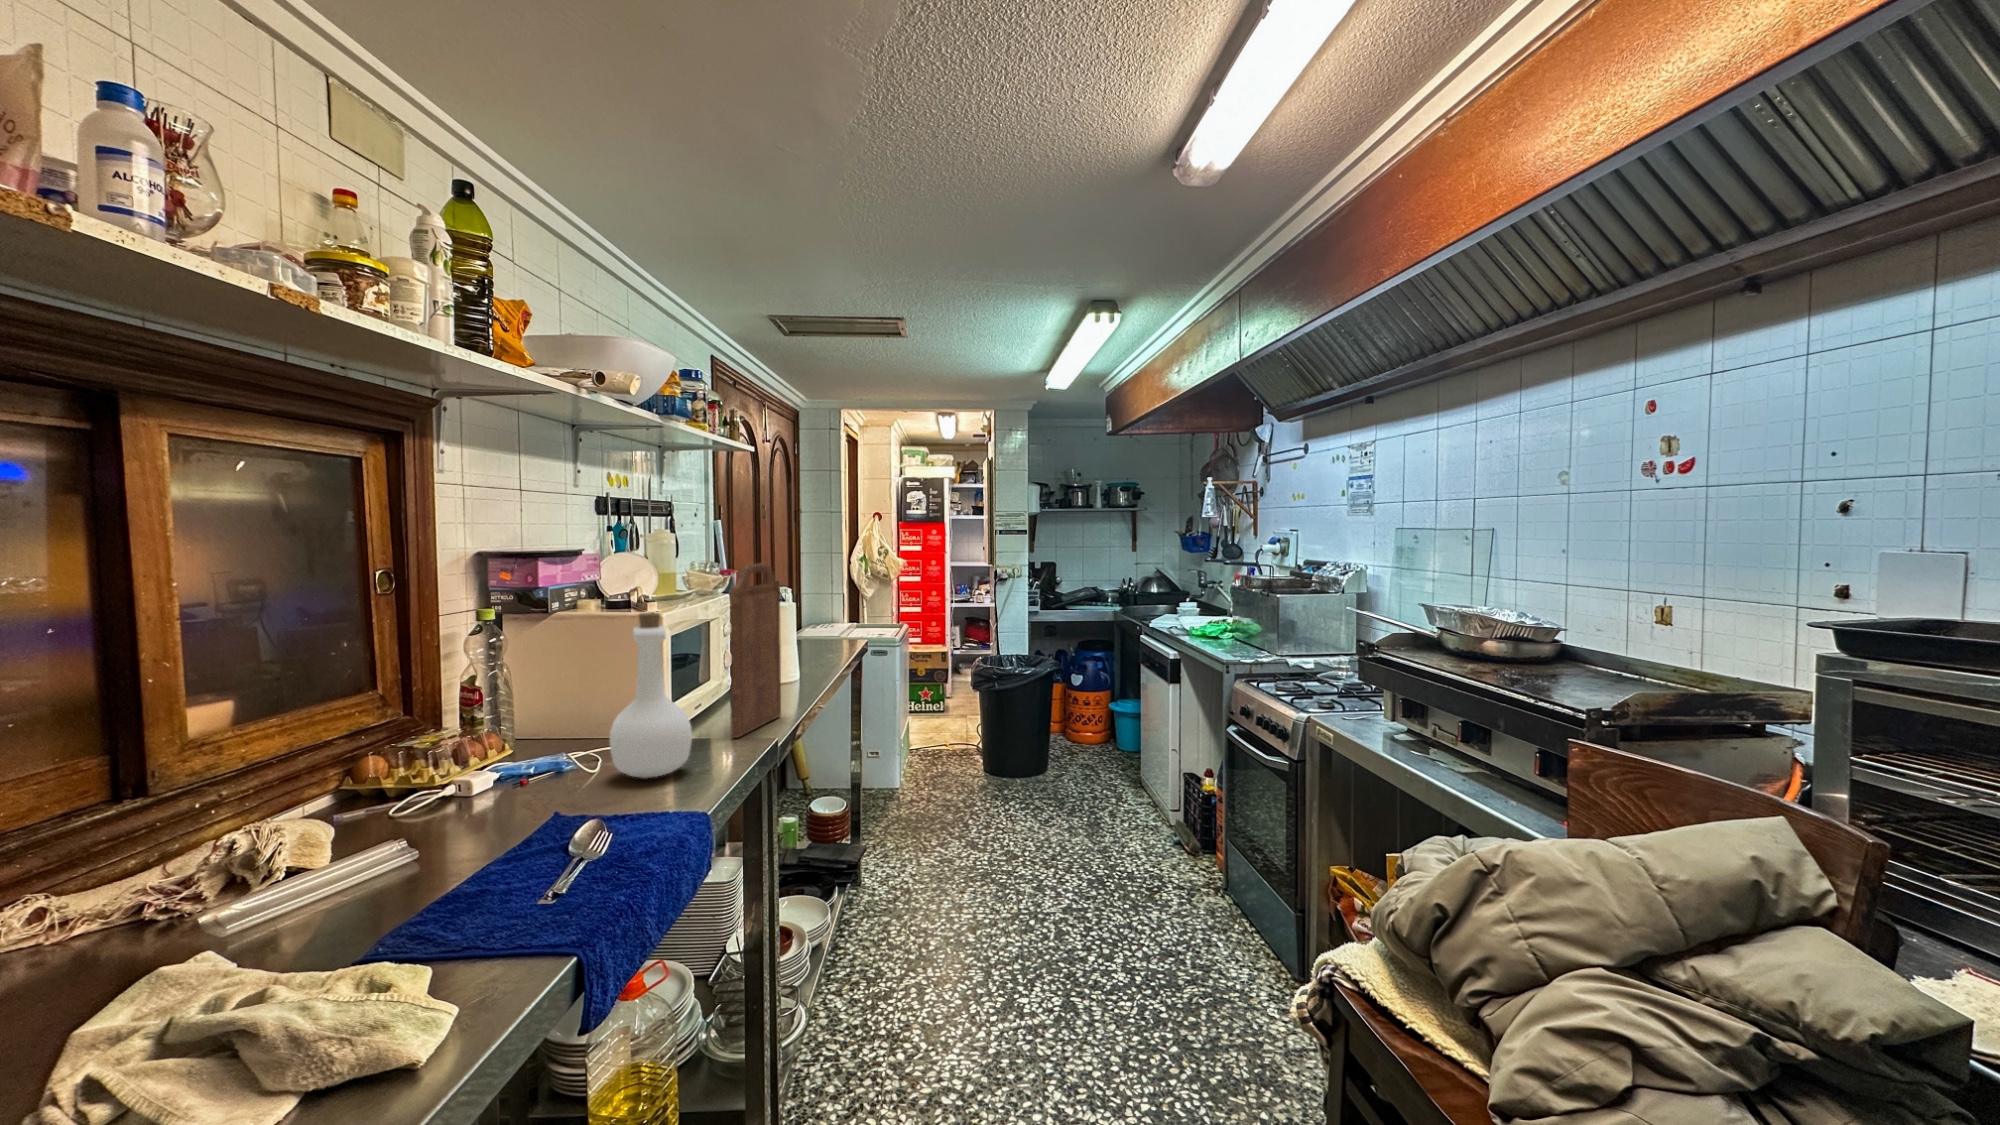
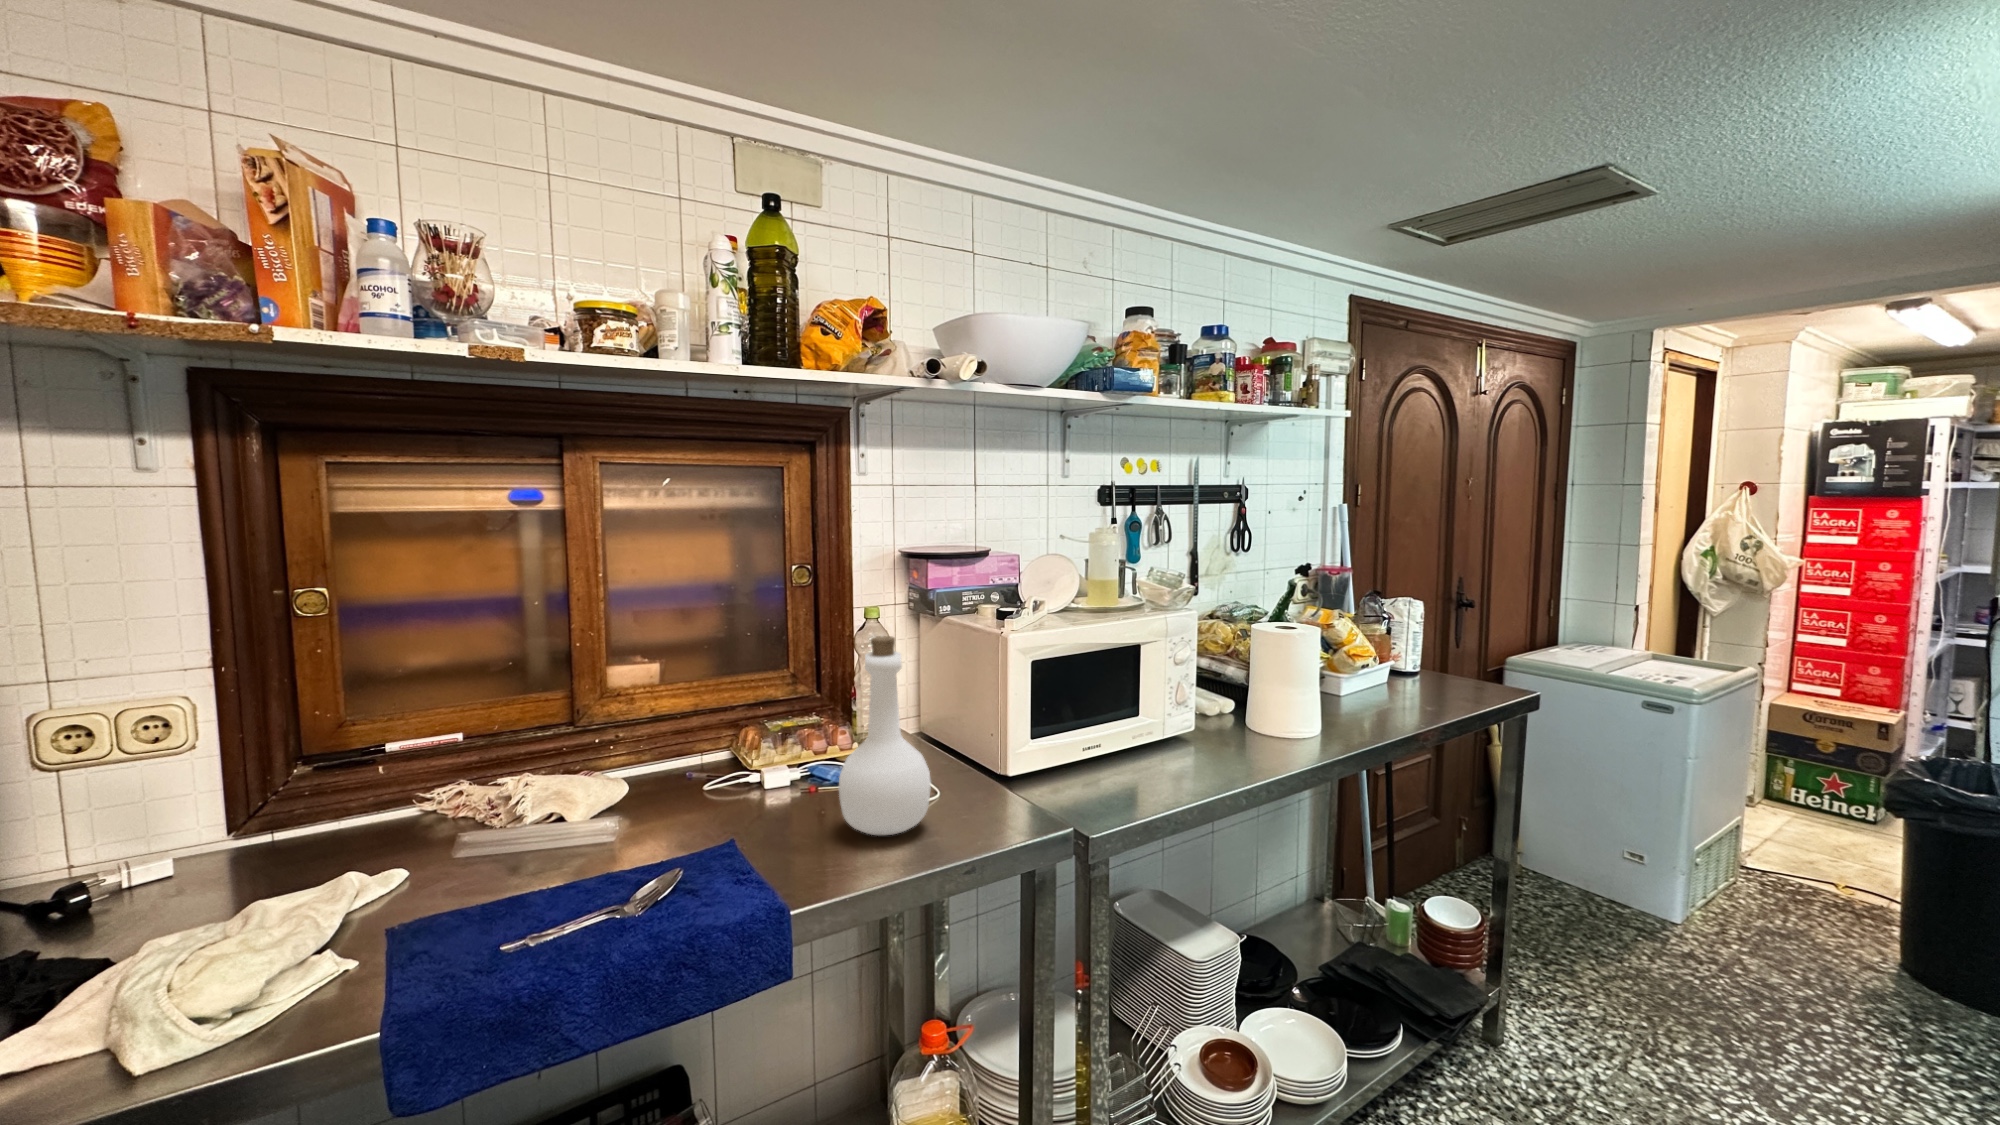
cutting board: present [730,563,781,738] -> none [1051,580,1171,809]

